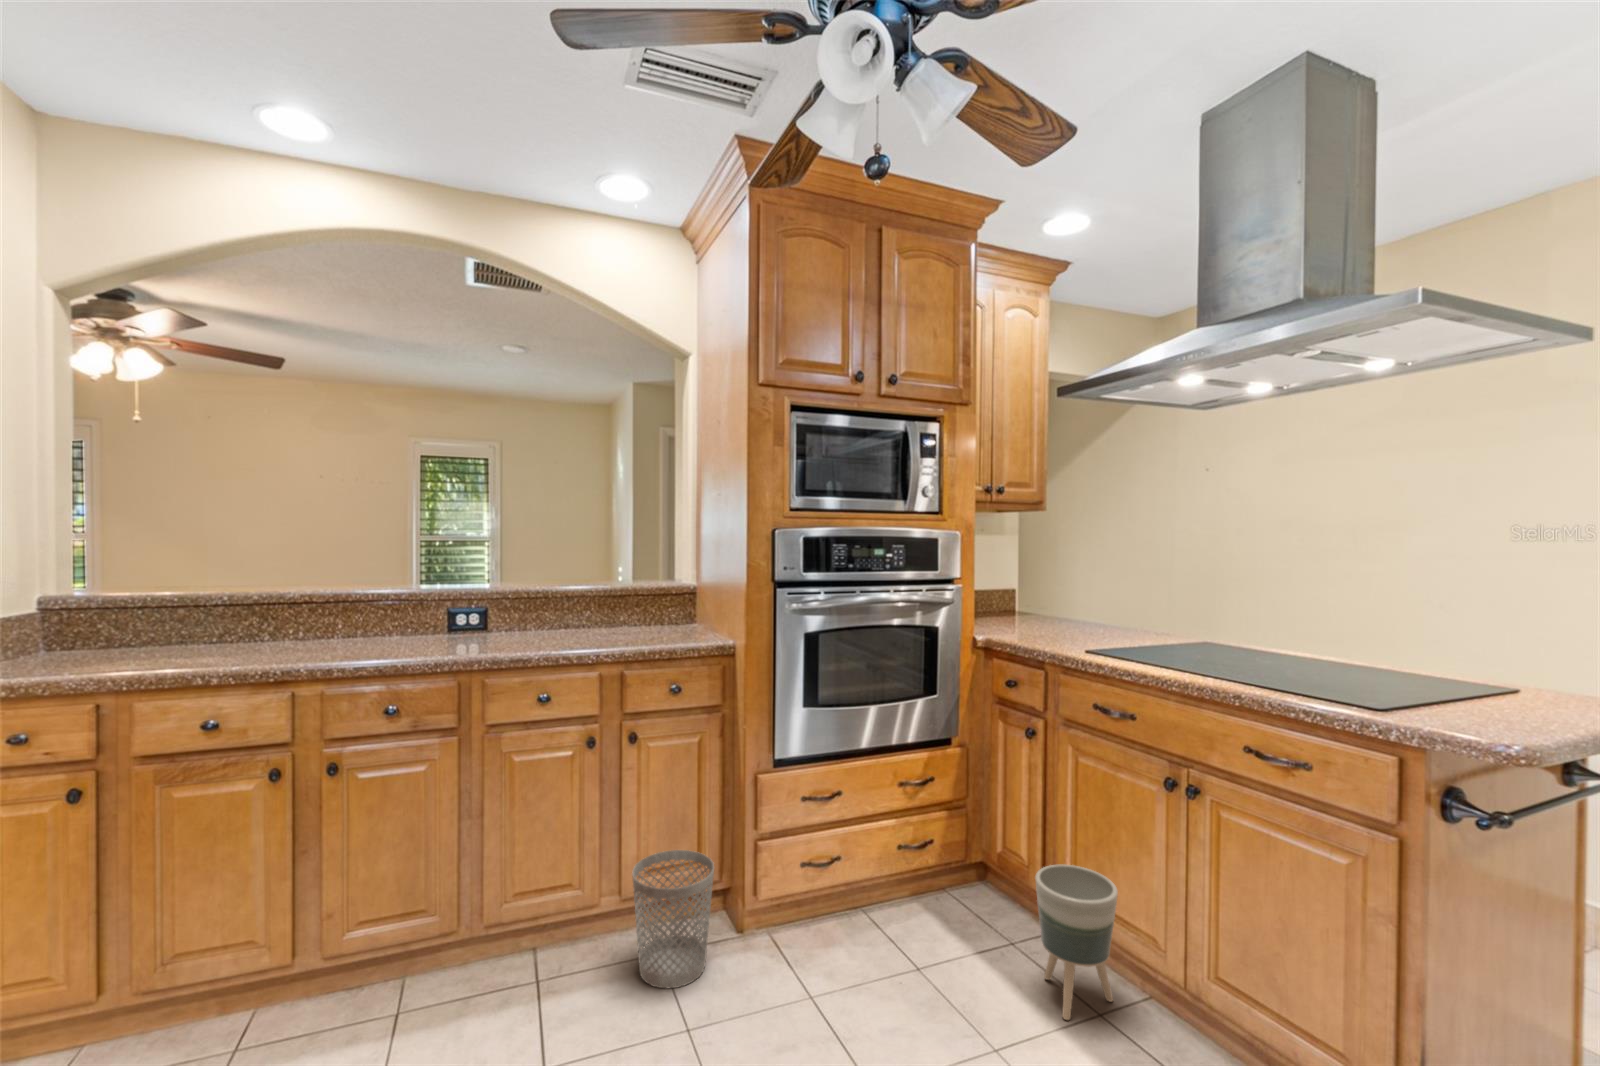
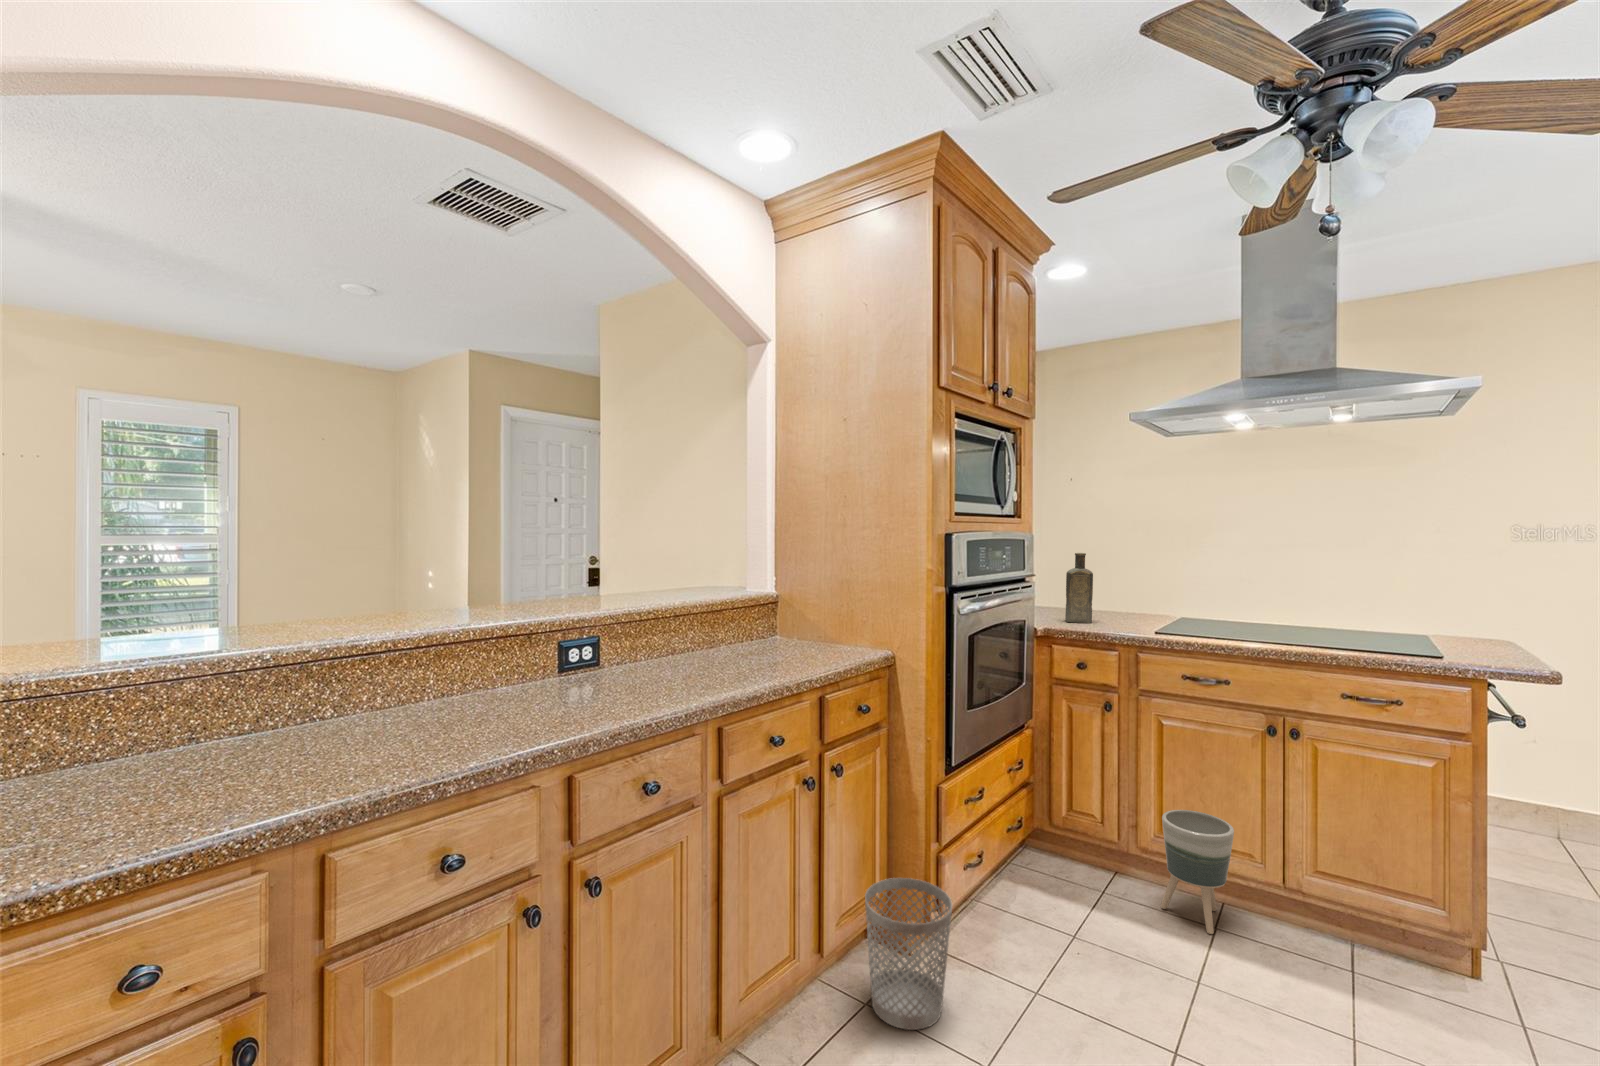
bottle: none [1038,555,1071,637] -> present [1065,553,1093,623]

